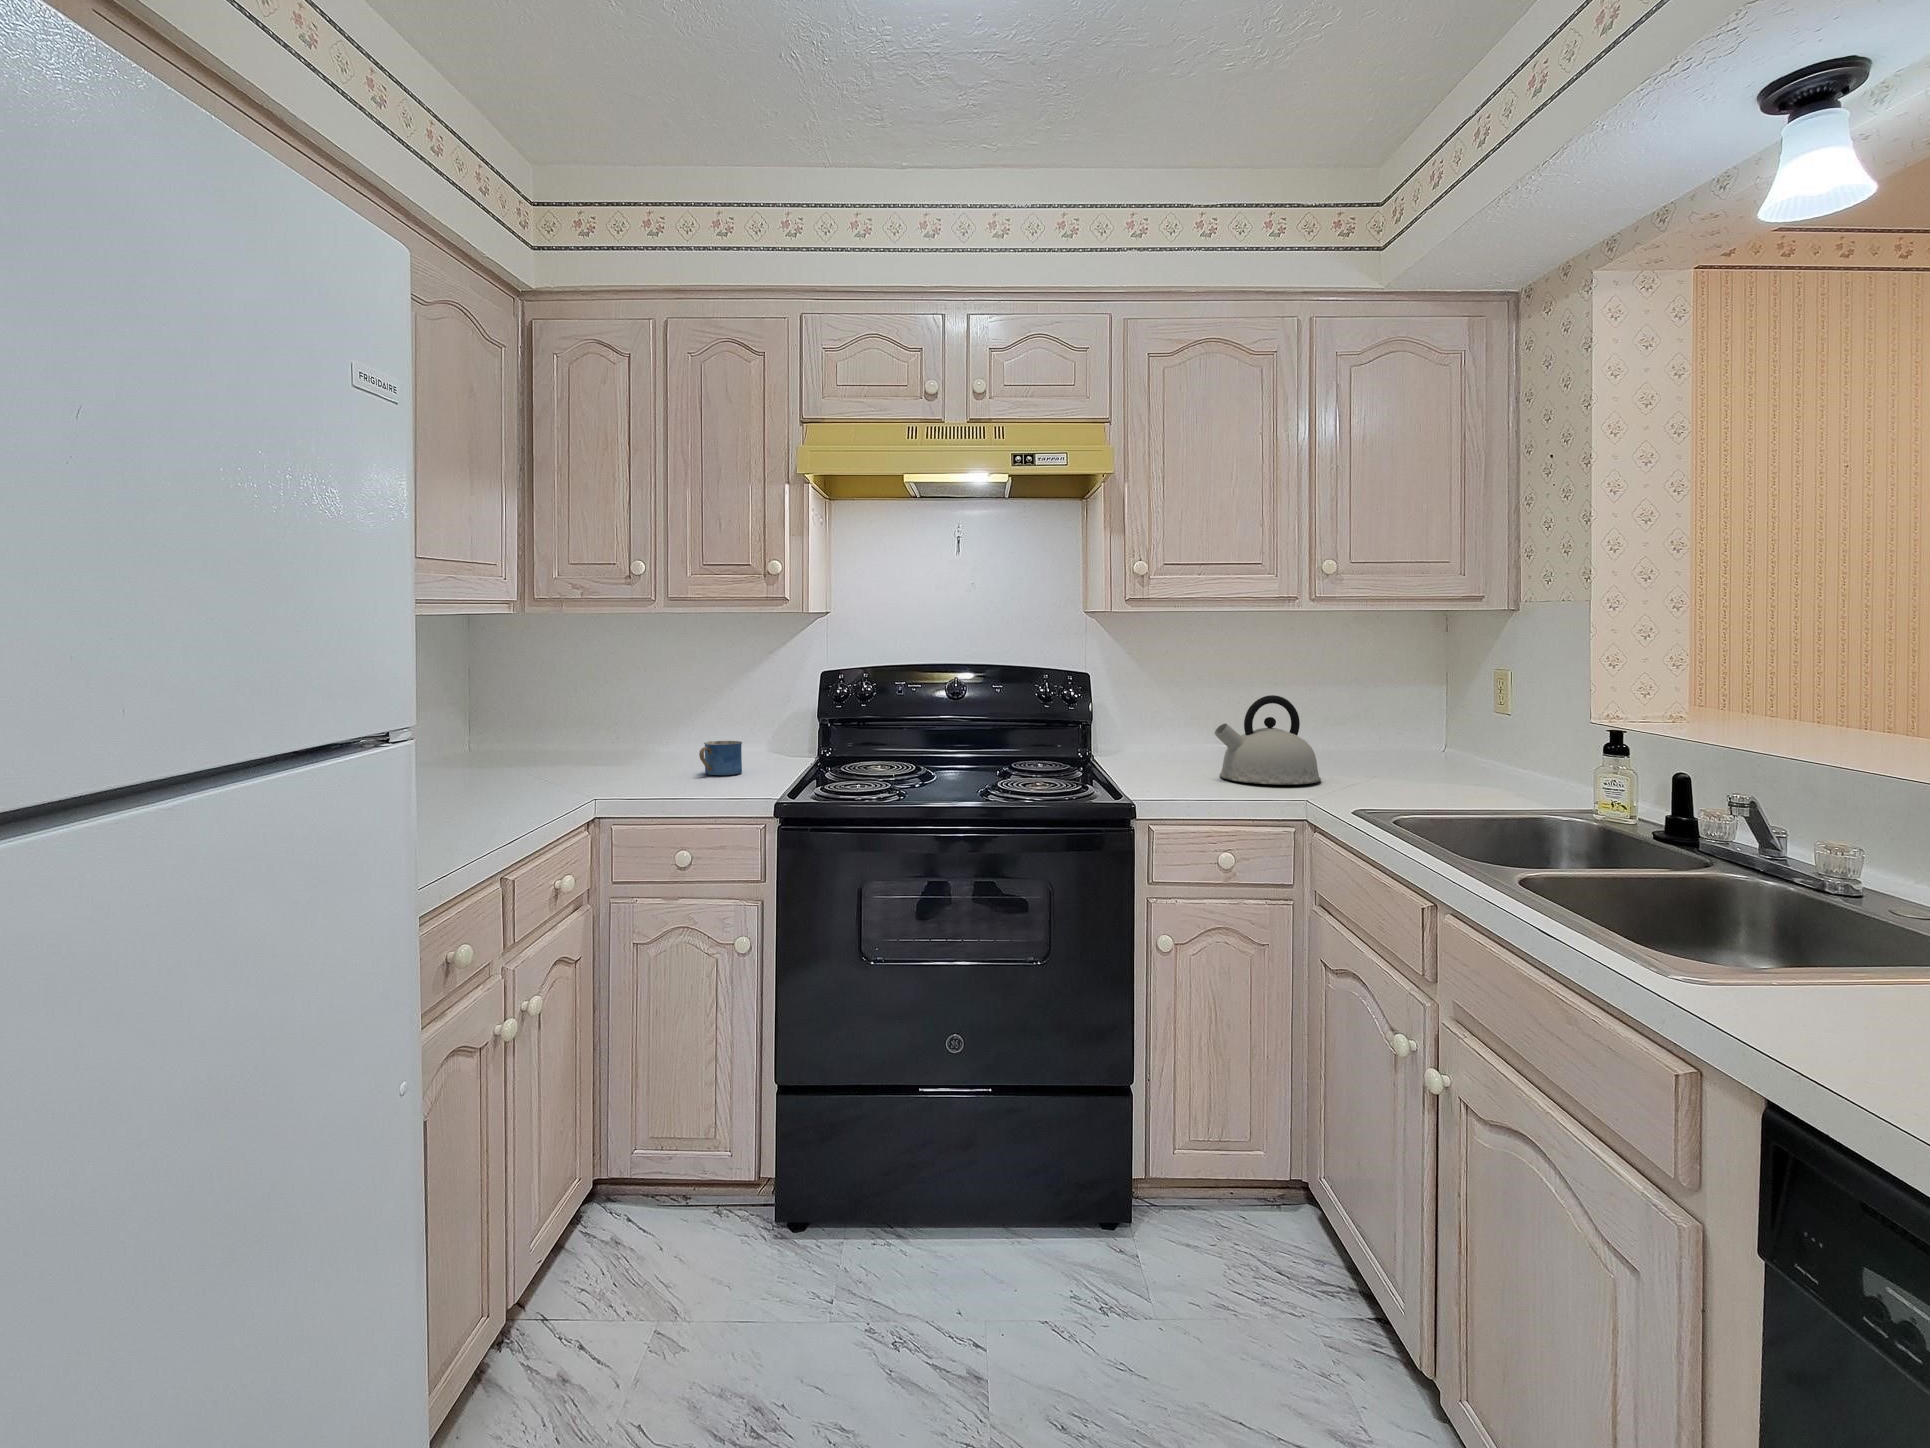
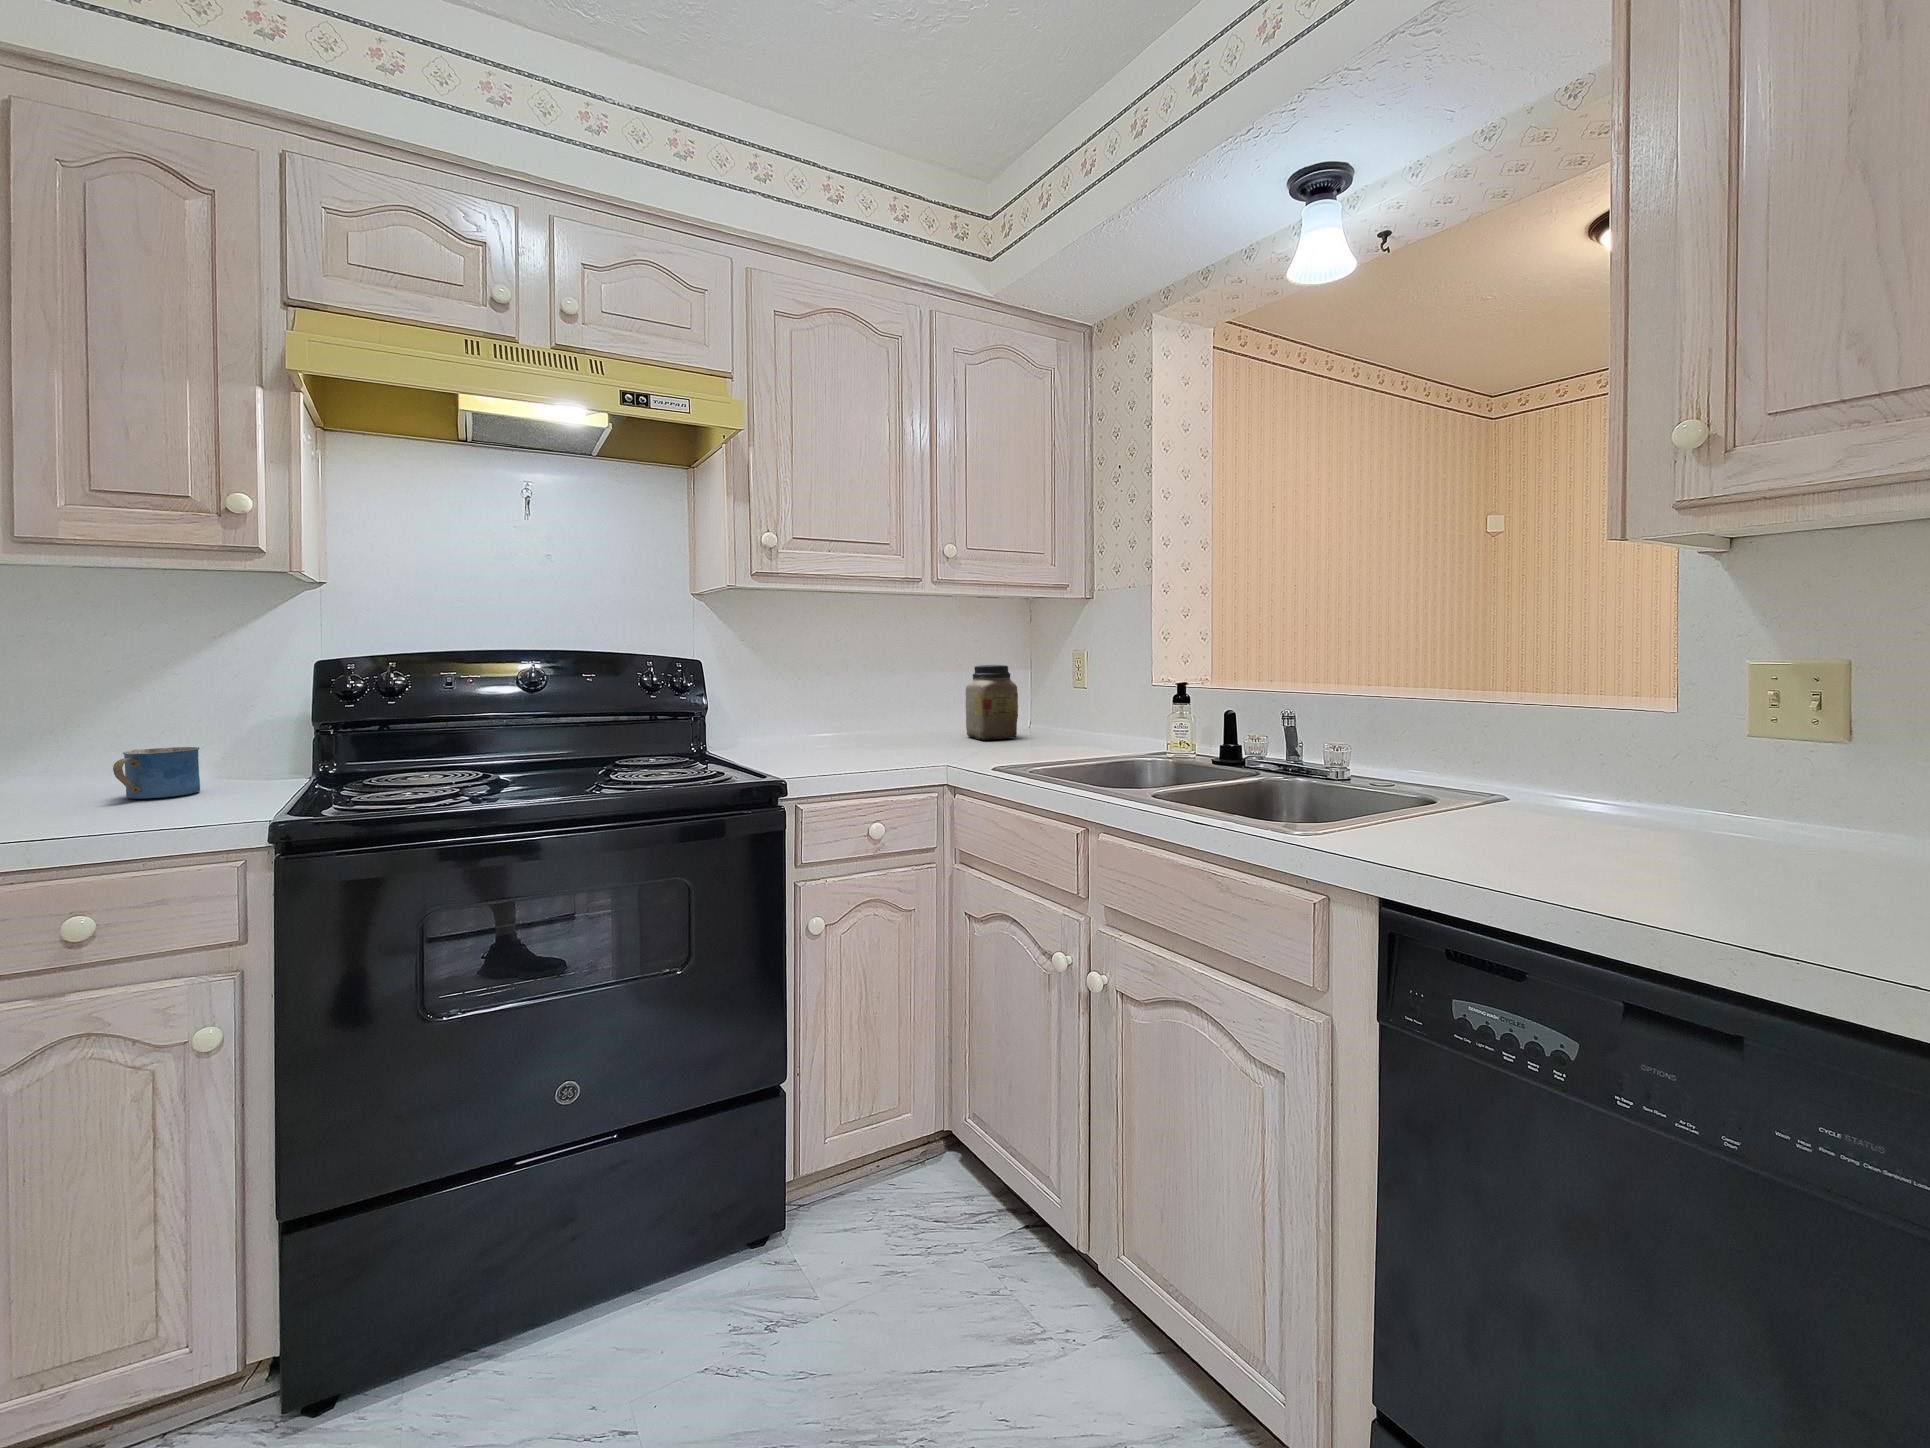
jar: none [1353,693,1416,776] -> present [966,665,1018,740]
kettle: present [1215,695,1321,785] -> none [847,668,946,754]

